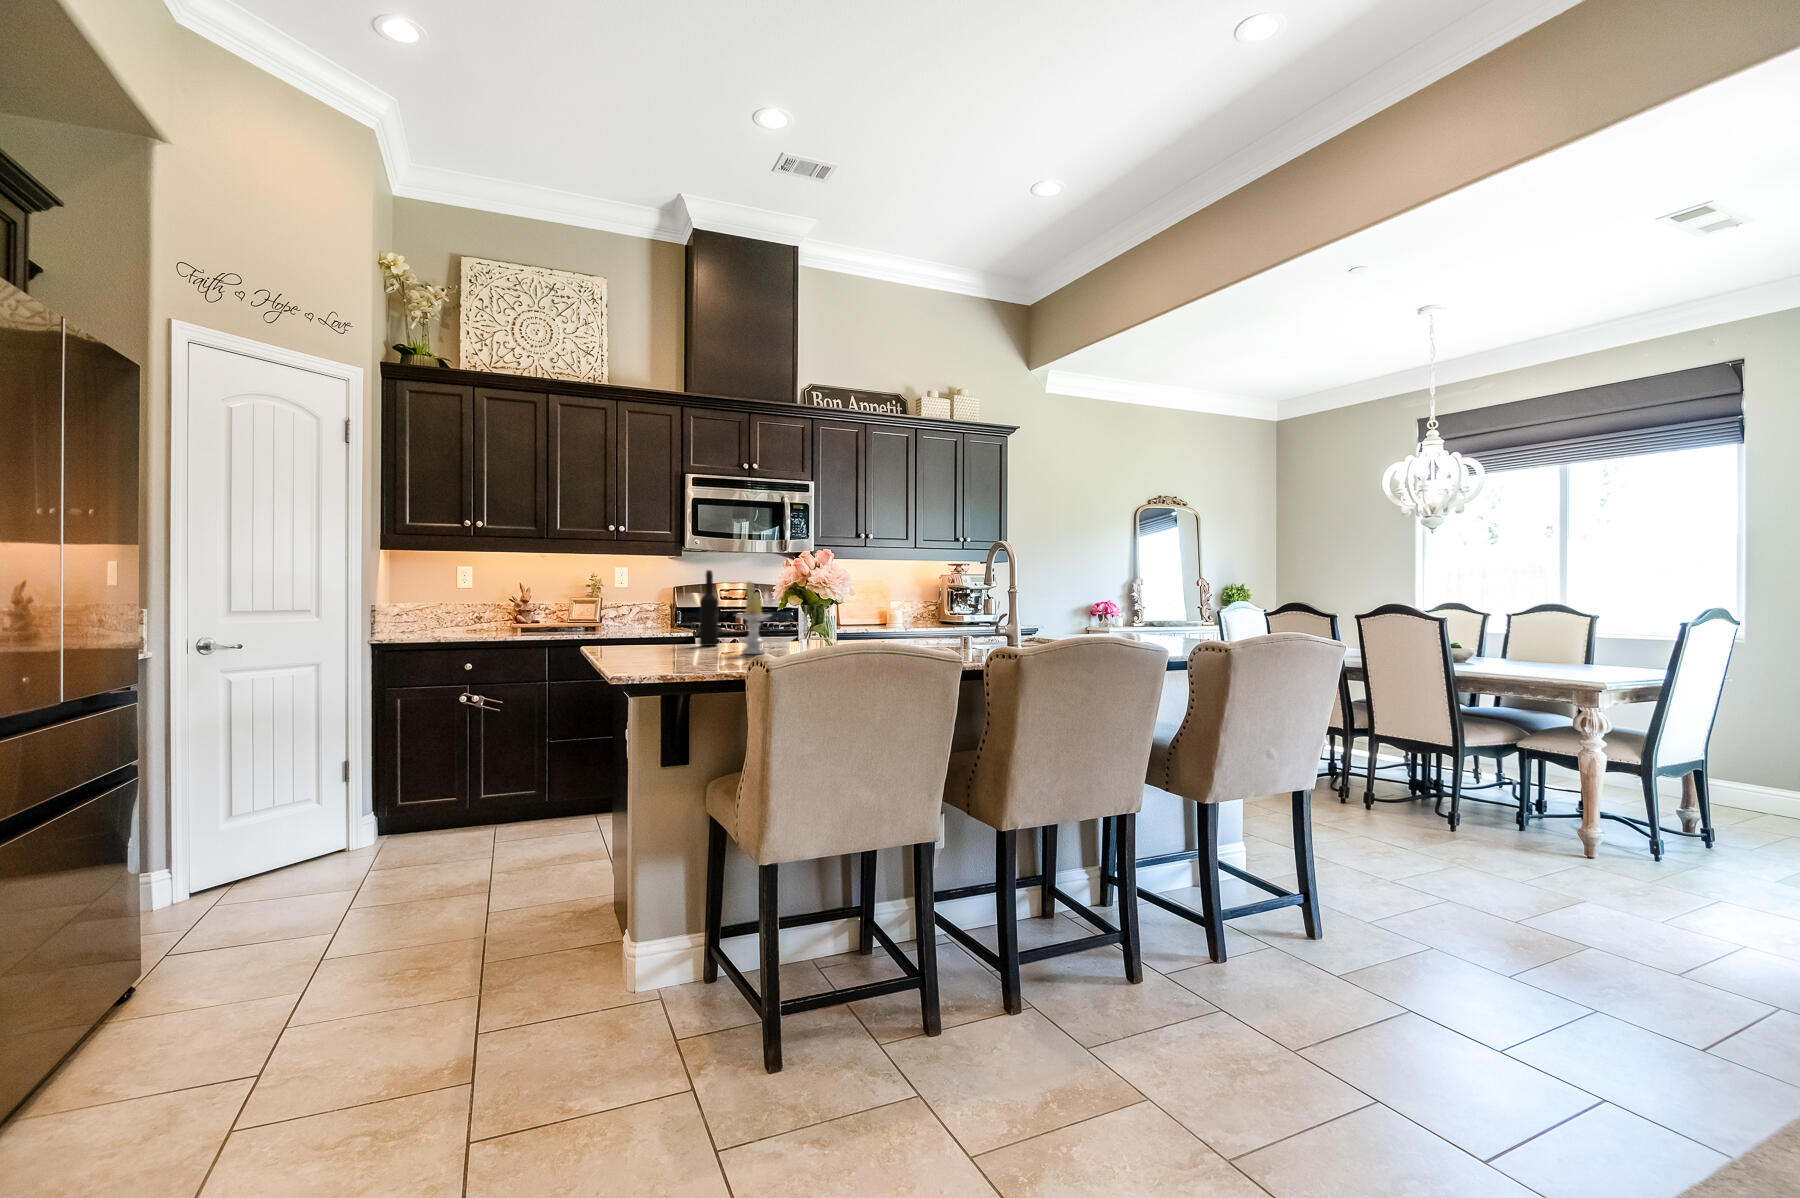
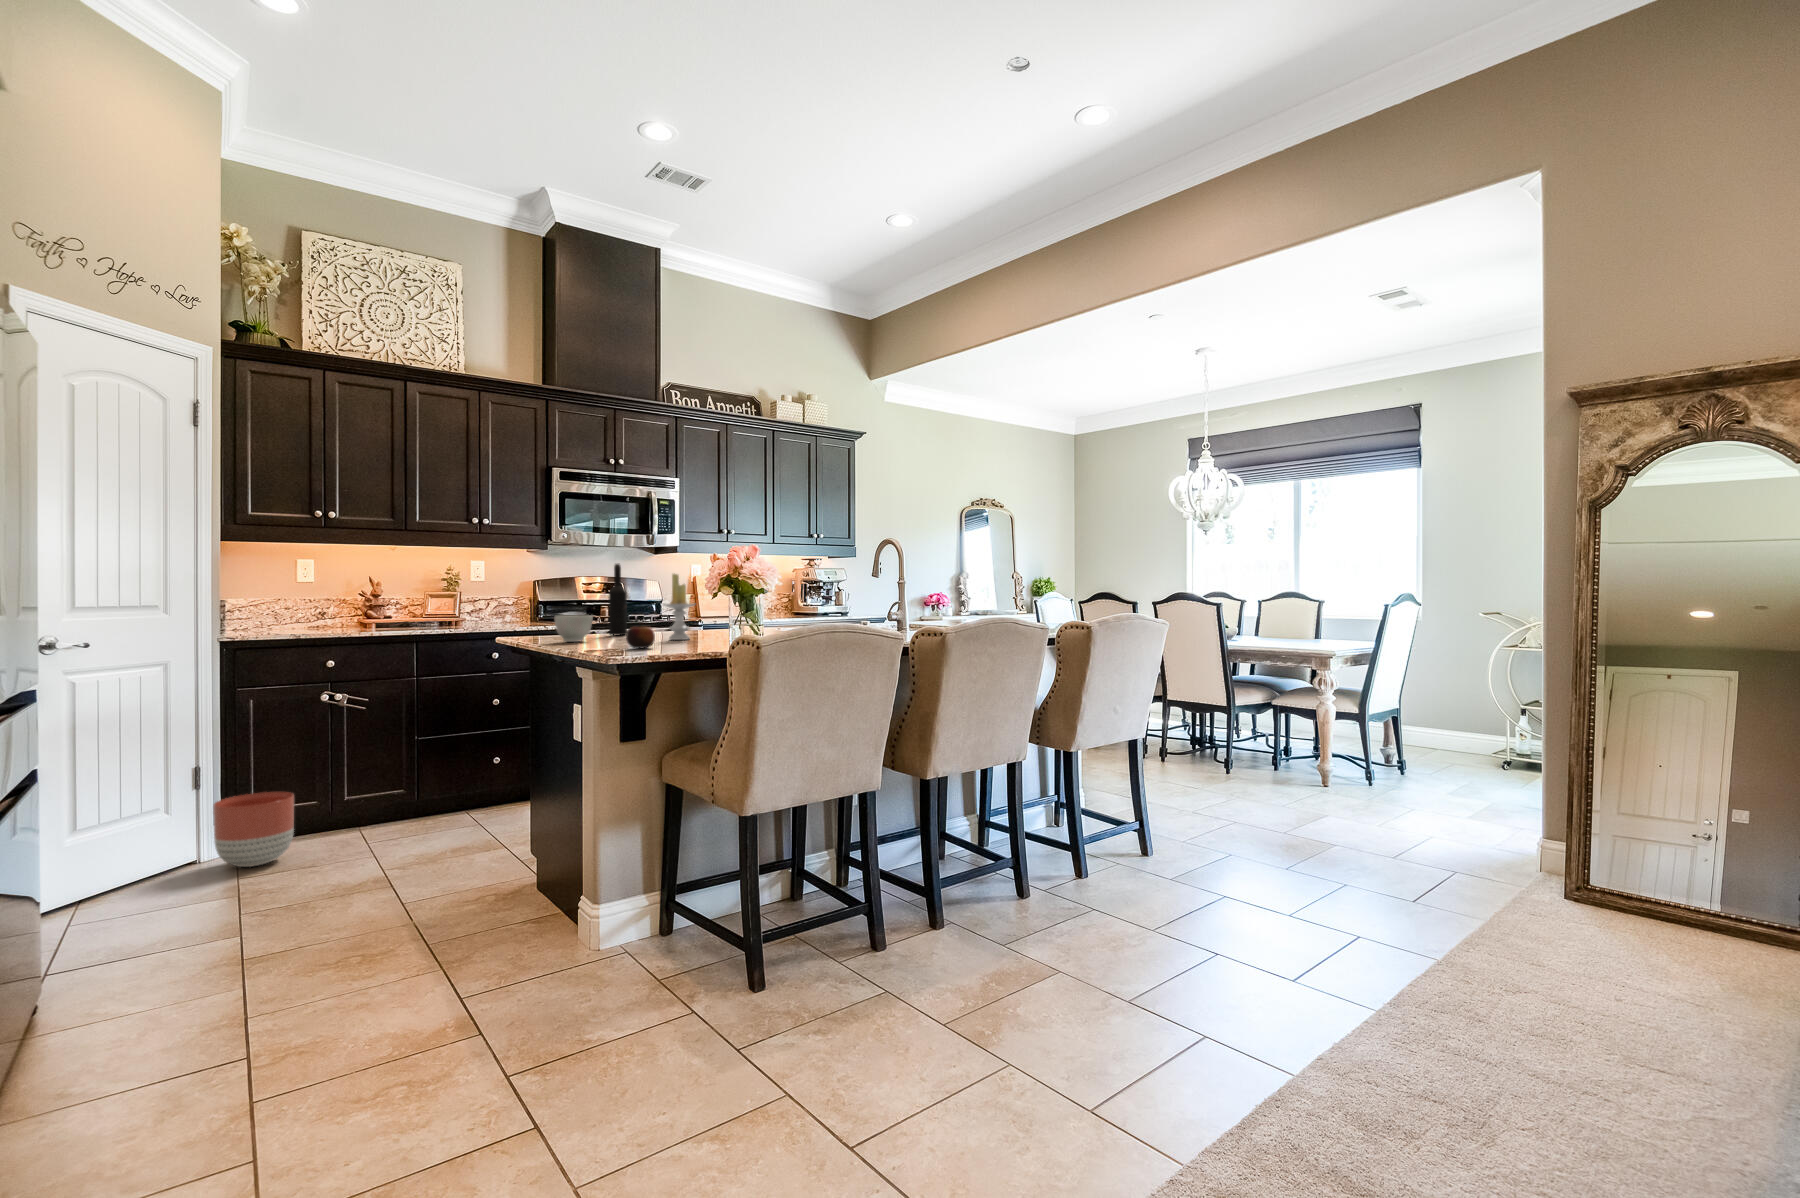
bowl: none [629,625,668,653] -> present [555,615,593,642]
apple: none [673,638,704,665] -> present [626,626,655,648]
planter: none [357,786,428,857] -> present [213,792,294,867]

